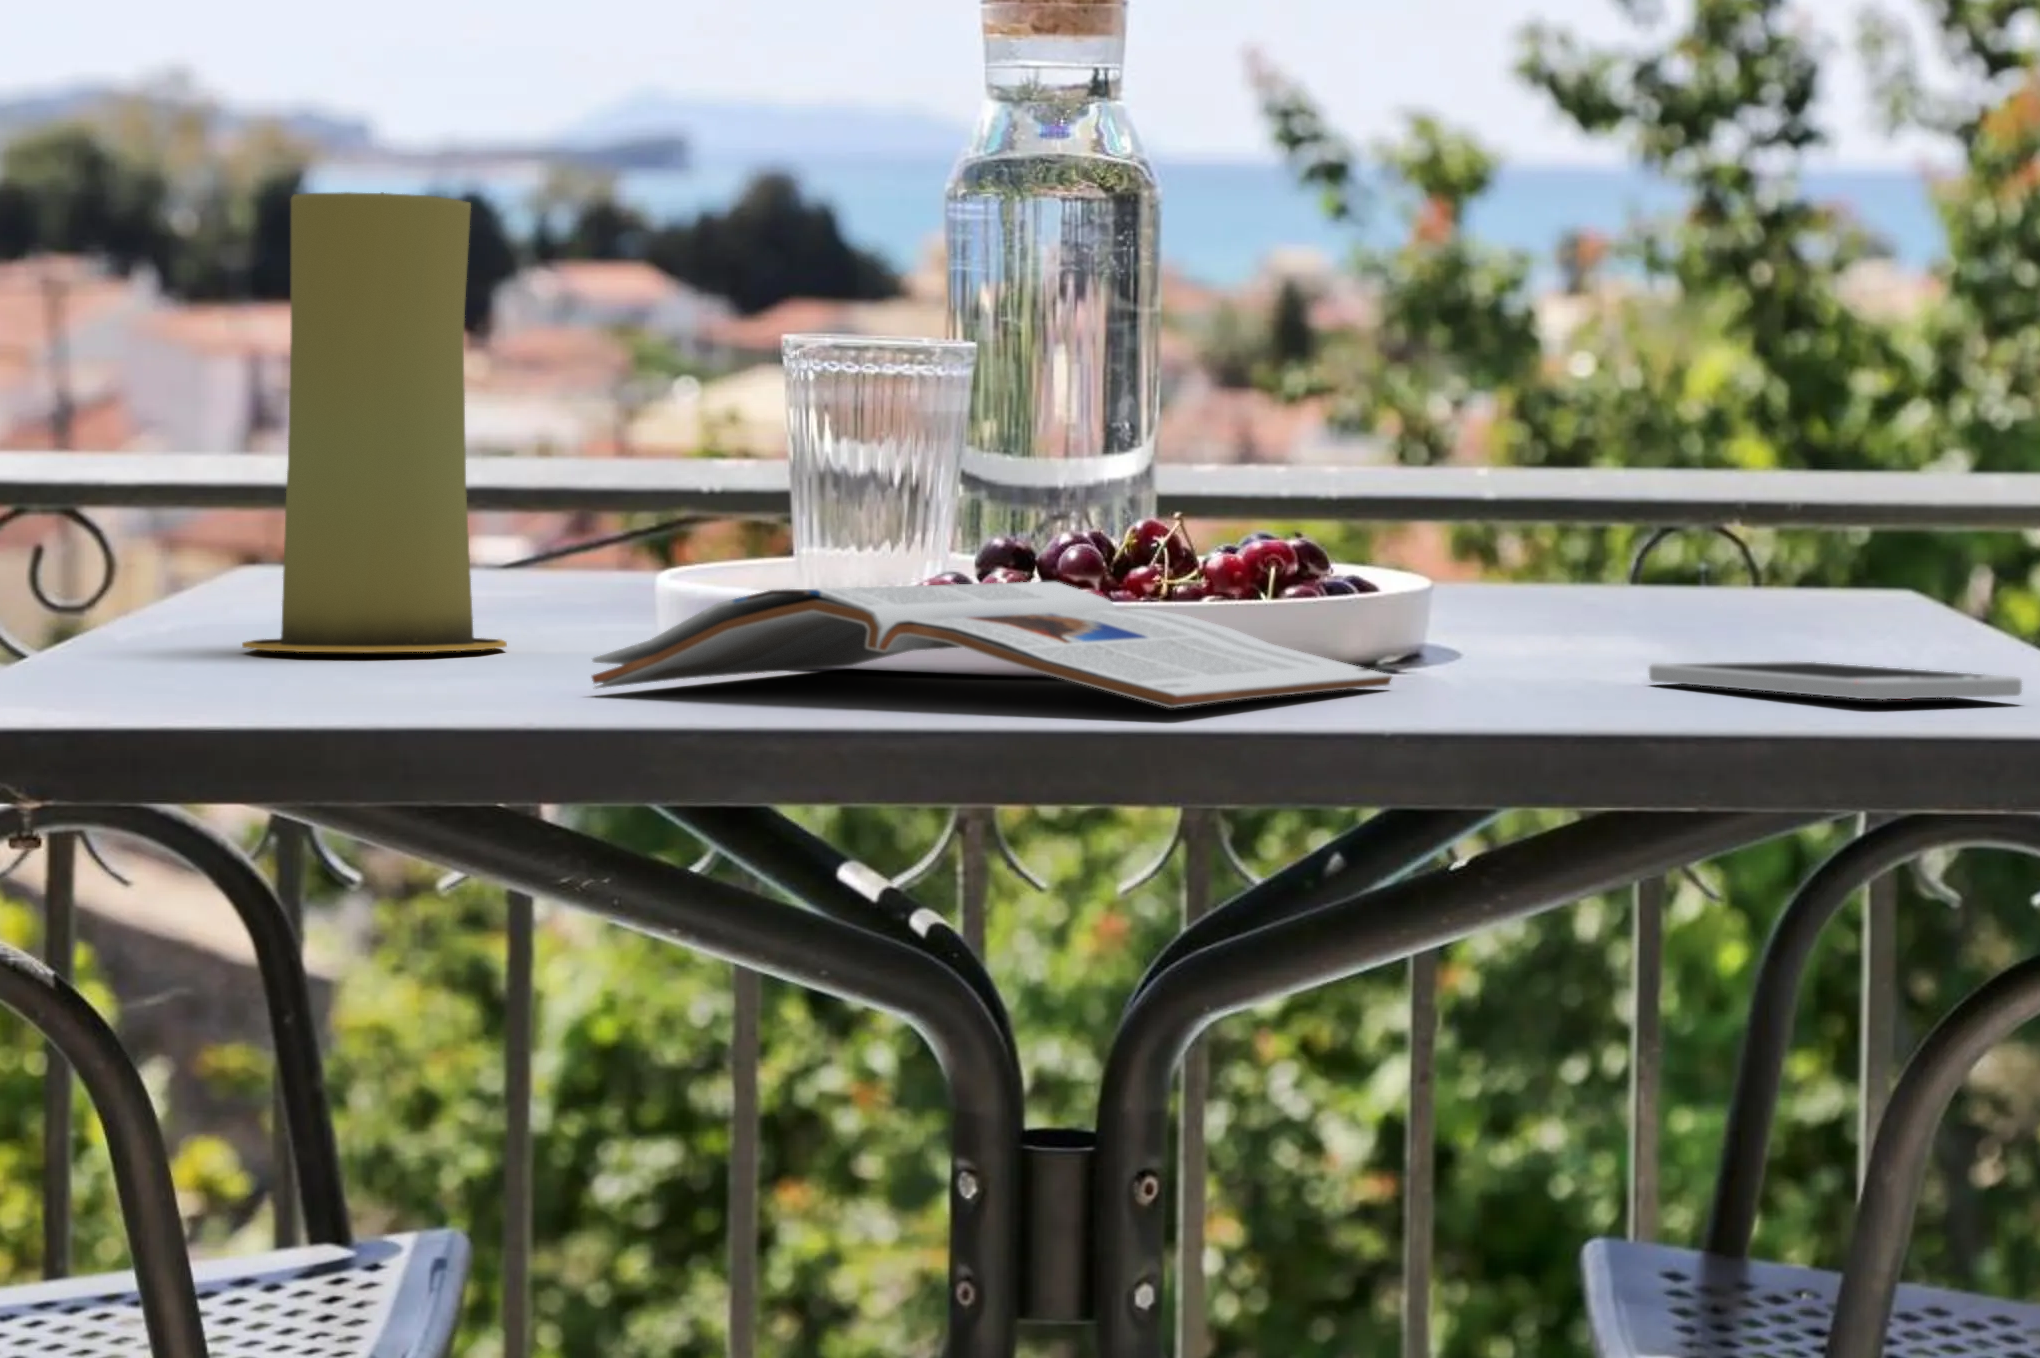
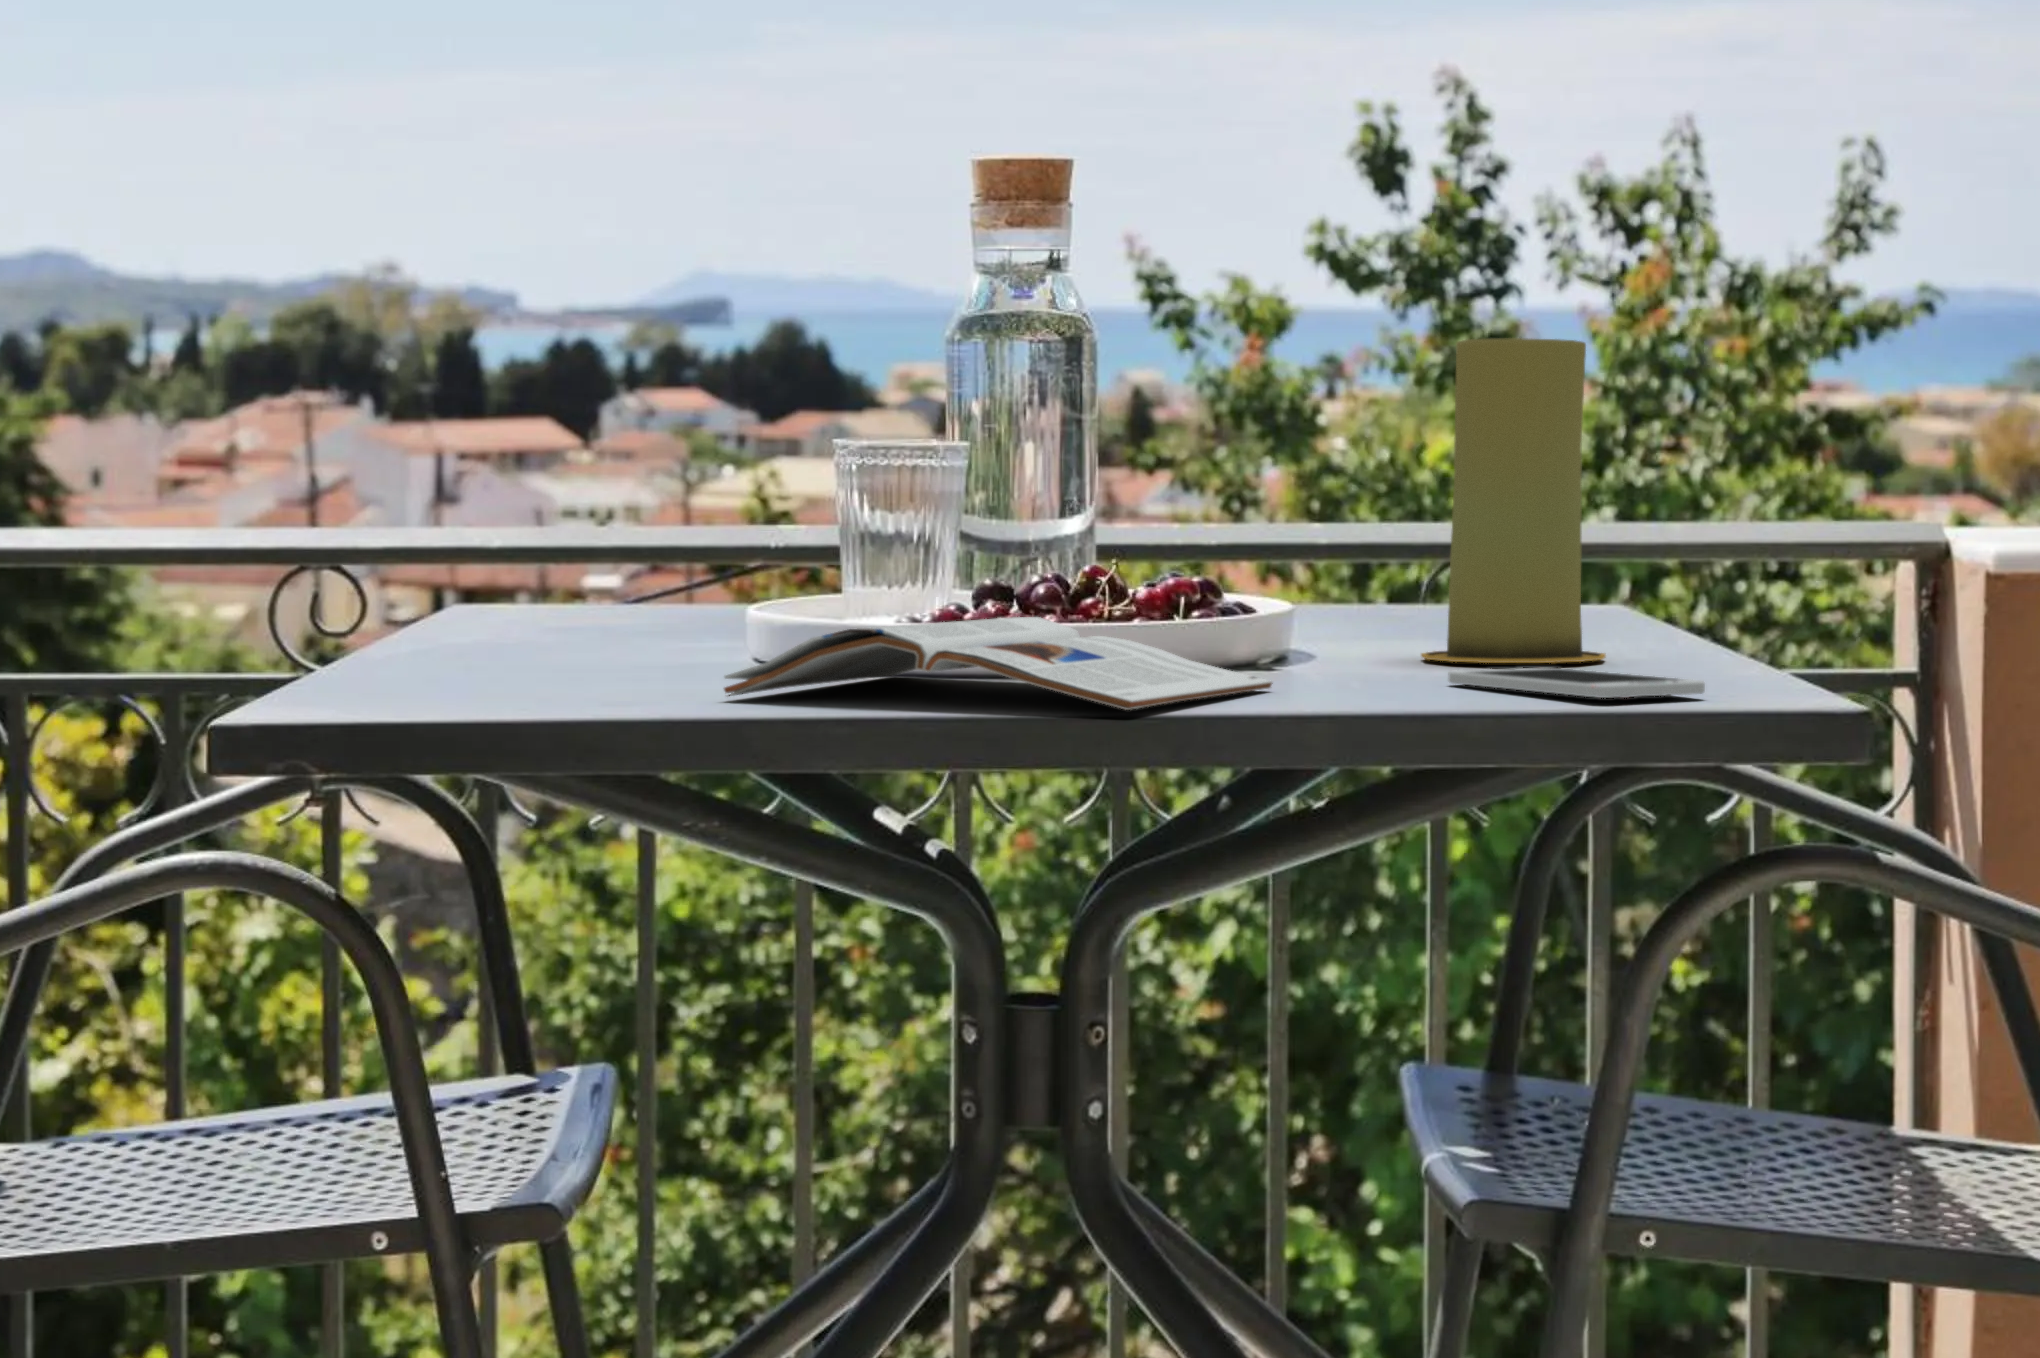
candle: present [242,192,507,652] -> present [1421,338,1606,663]

